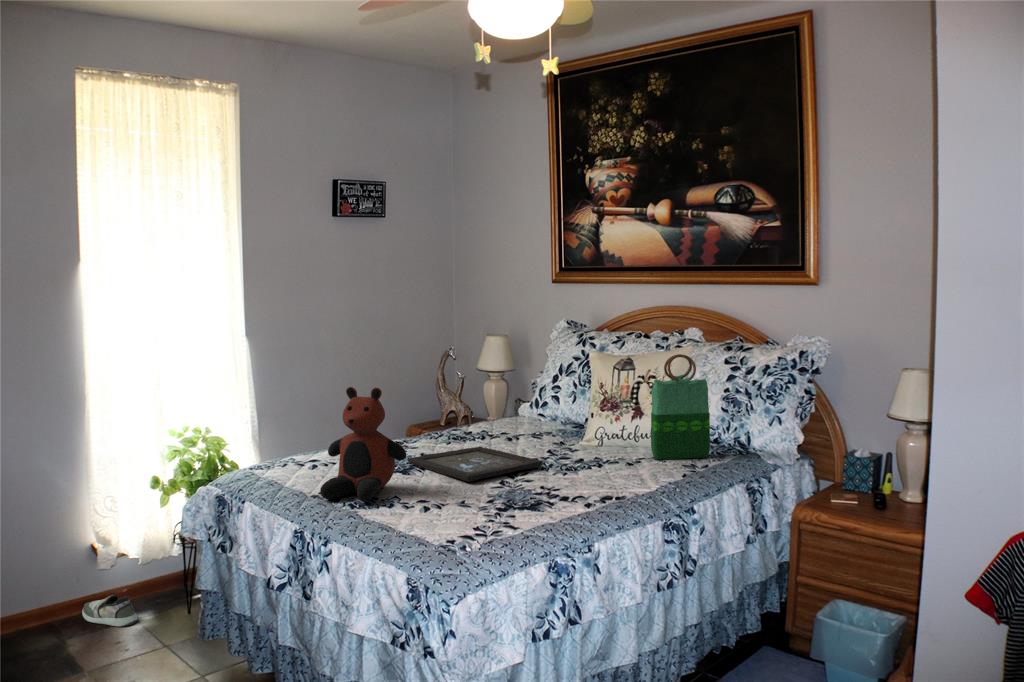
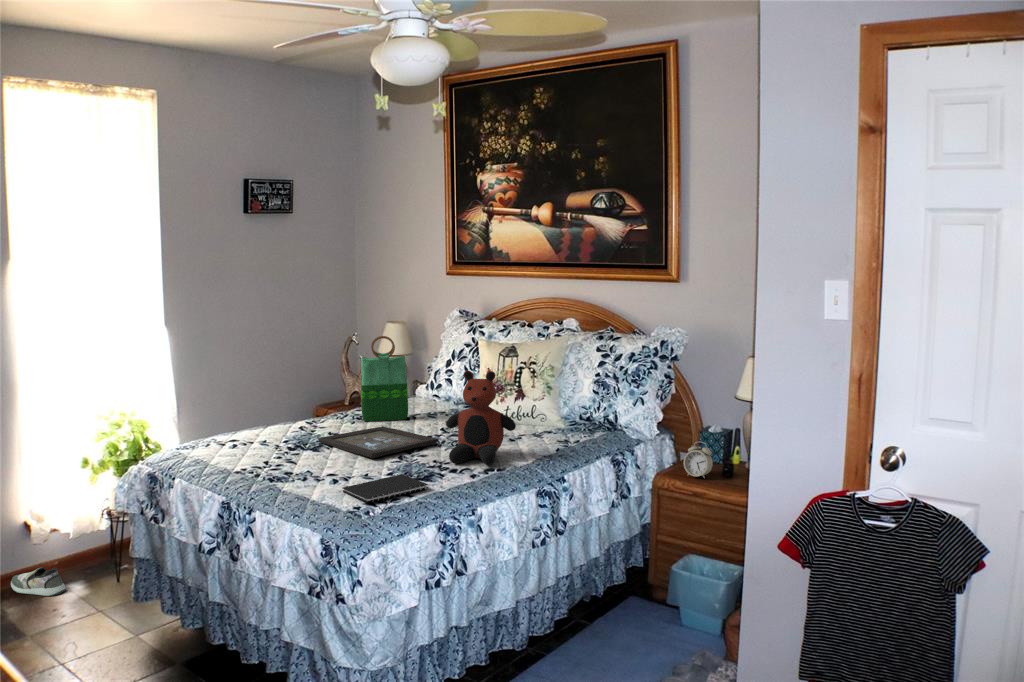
tote bag: present [651,354,710,459] -> present [361,336,408,422]
teddy bear: present [320,387,406,502] -> present [446,371,516,465]
alarm clock: none [835,469,872,514] -> present [684,442,713,478]
notebook: none [433,501,534,534] -> present [342,474,428,502]

